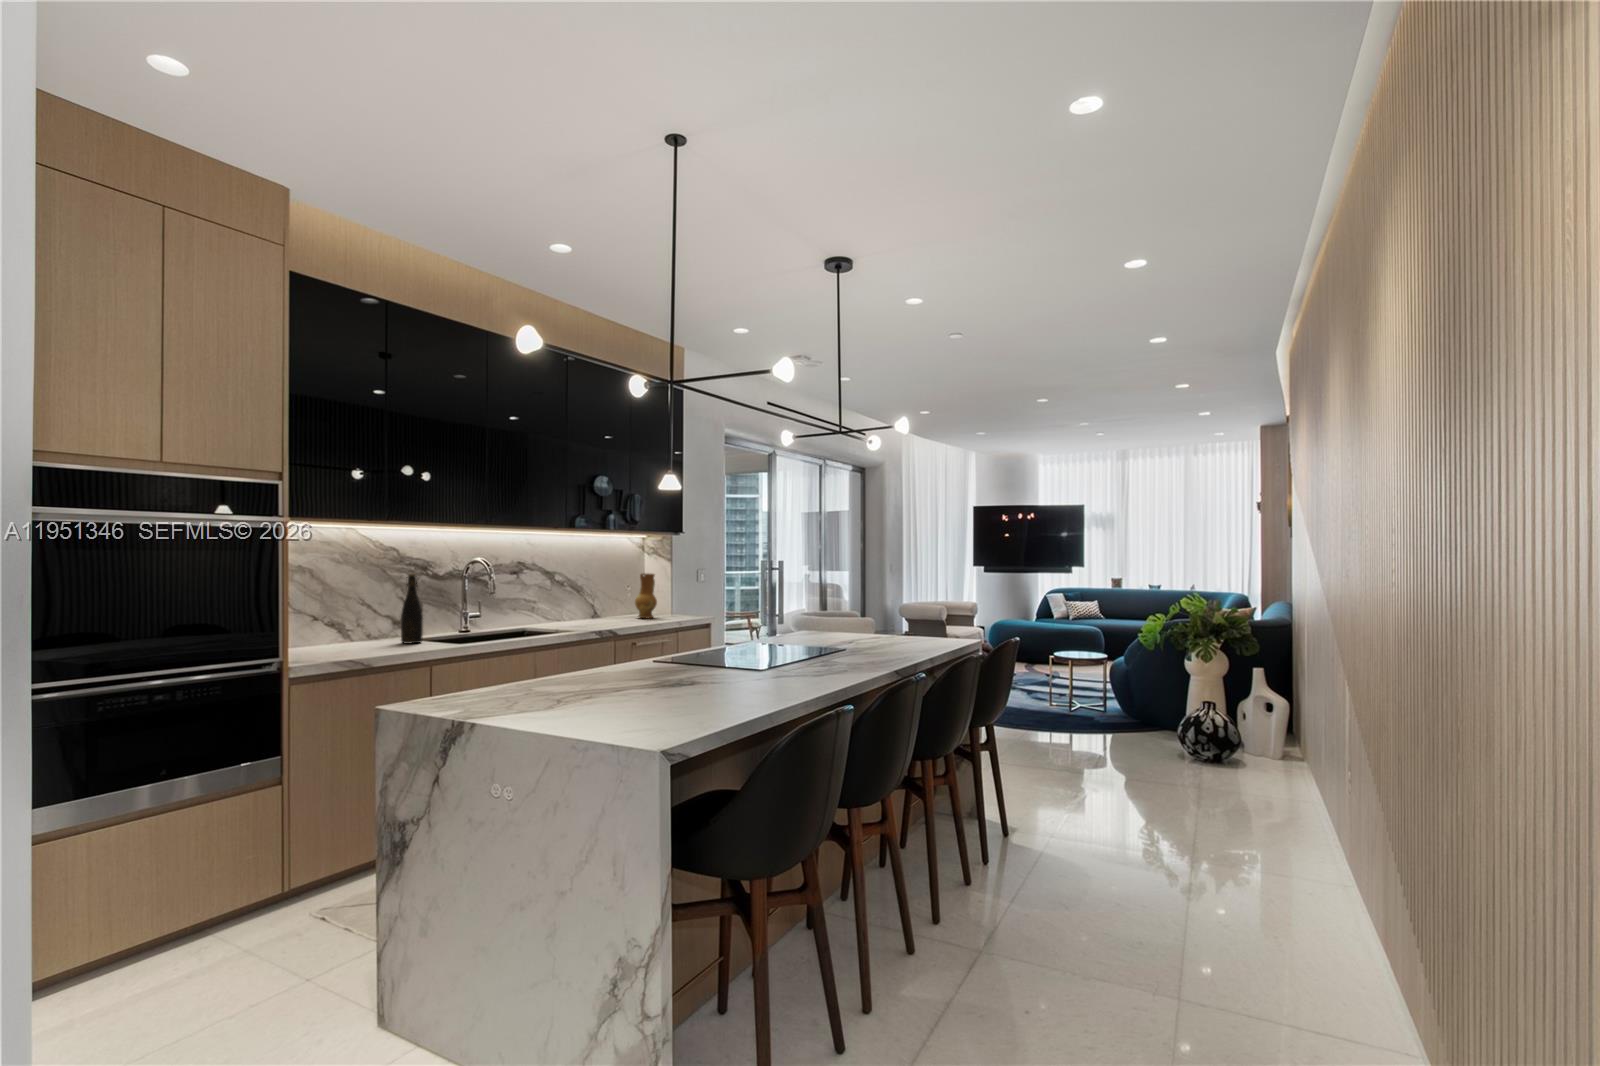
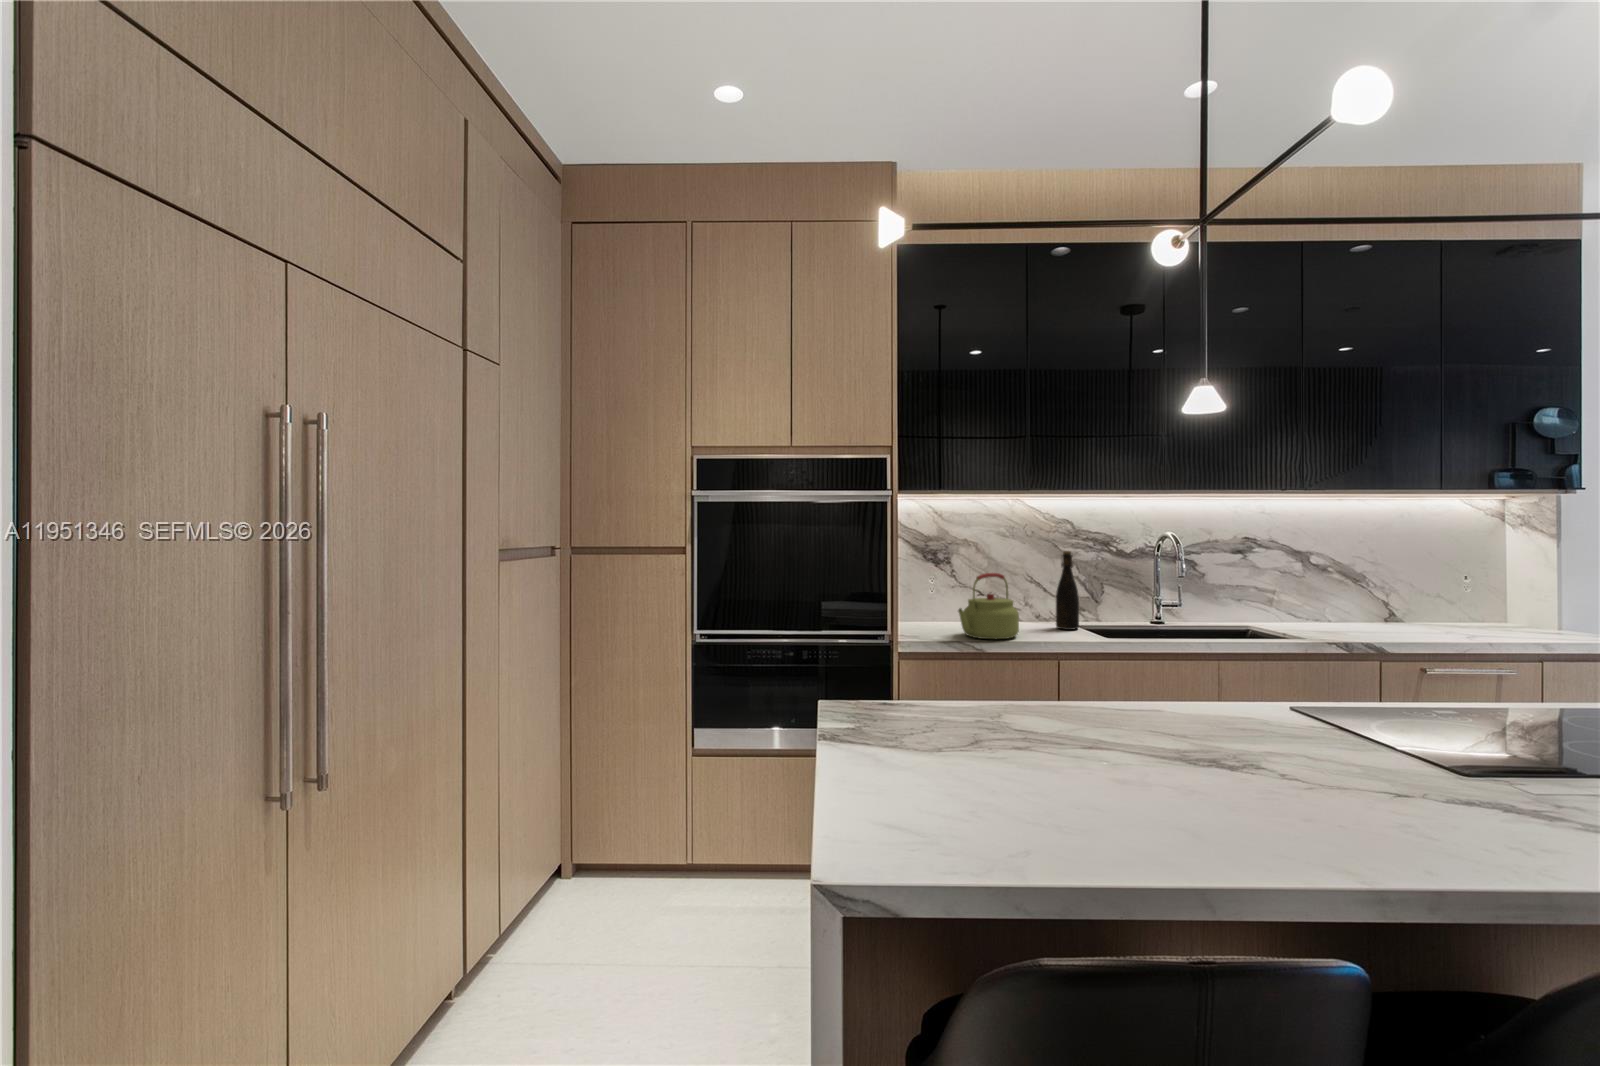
ceramic jug: present [635,574,657,618] -> none [1463,558,1511,630]
kettle: none [334,594,392,657] -> present [958,573,1019,639]

